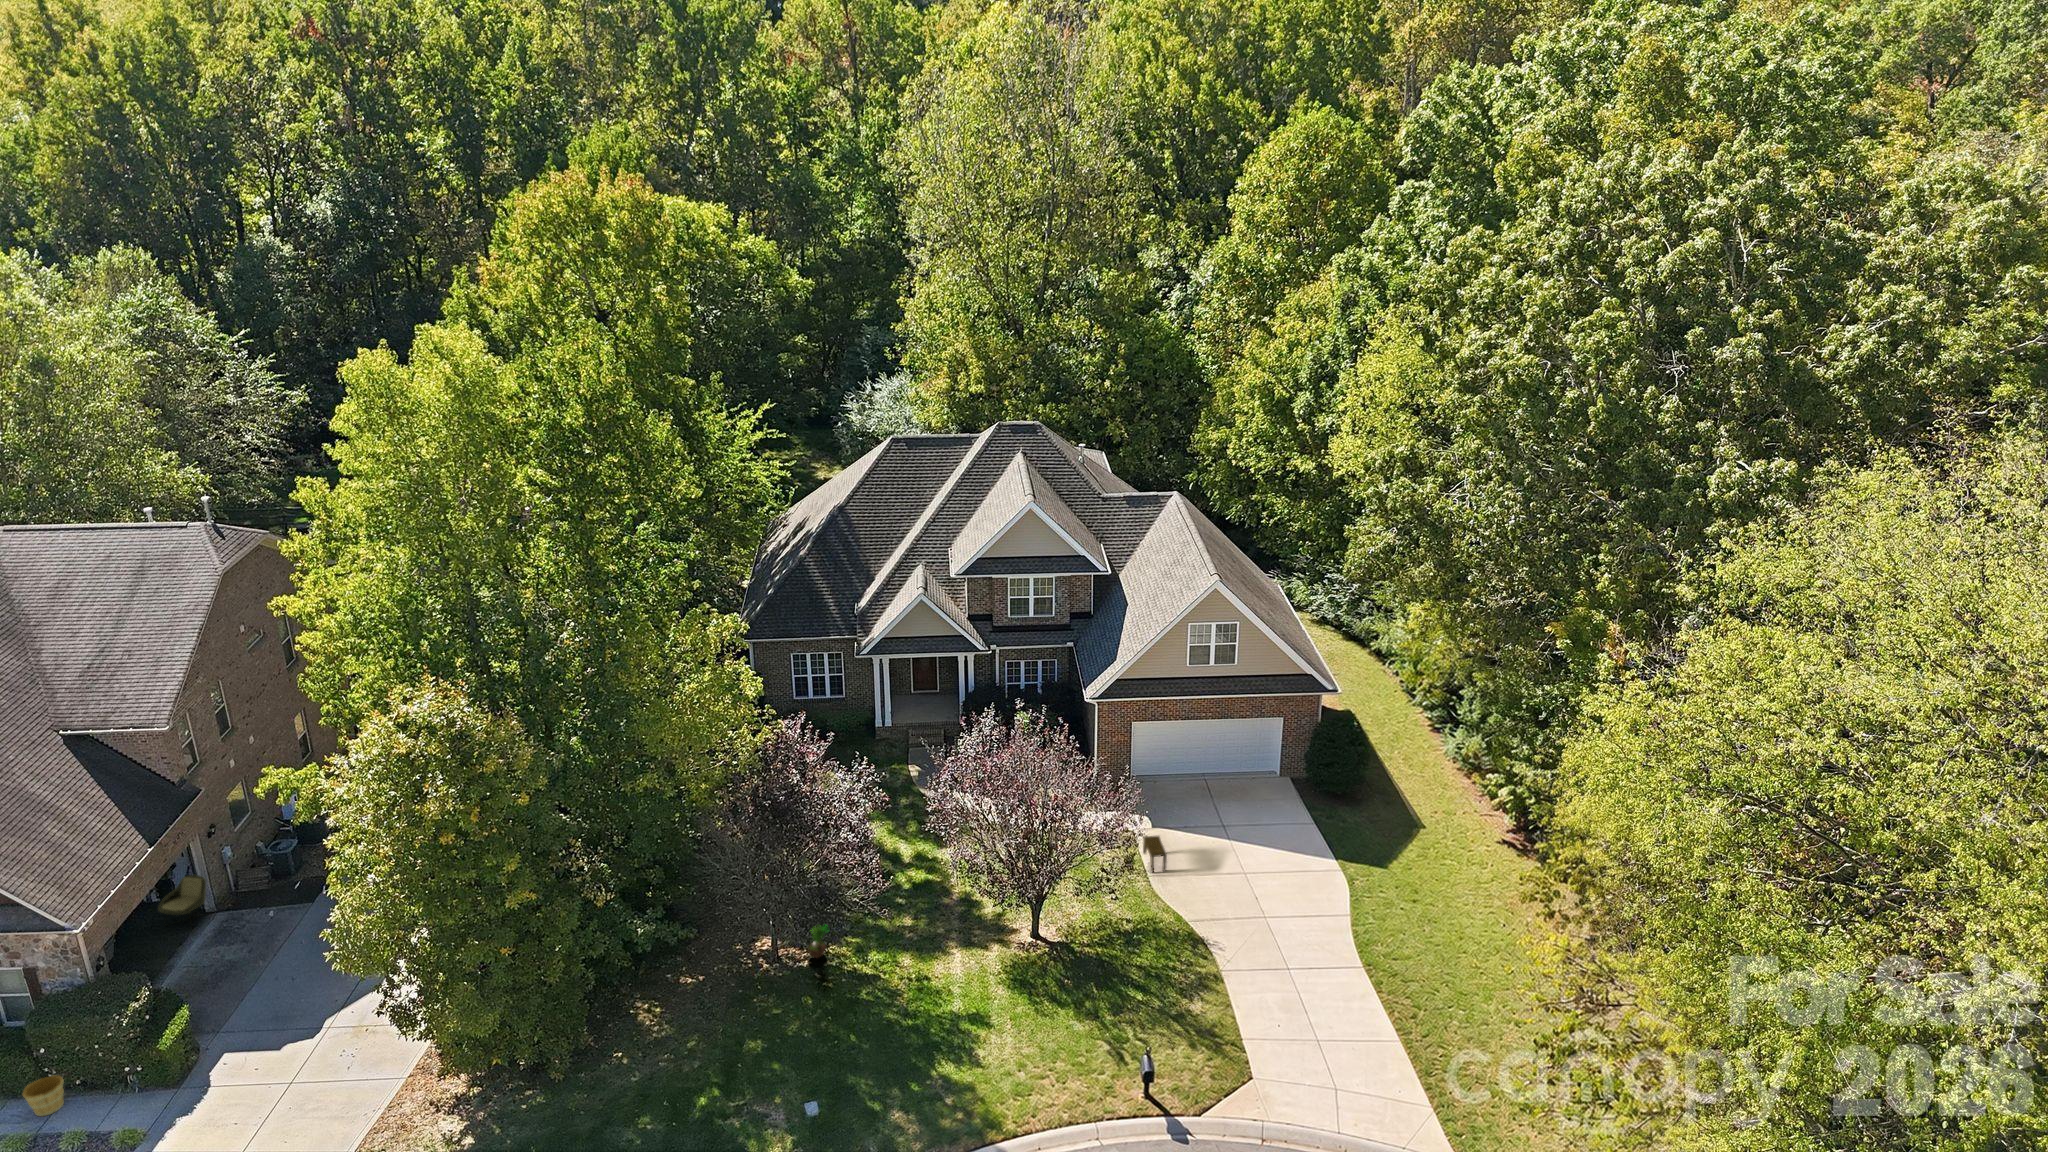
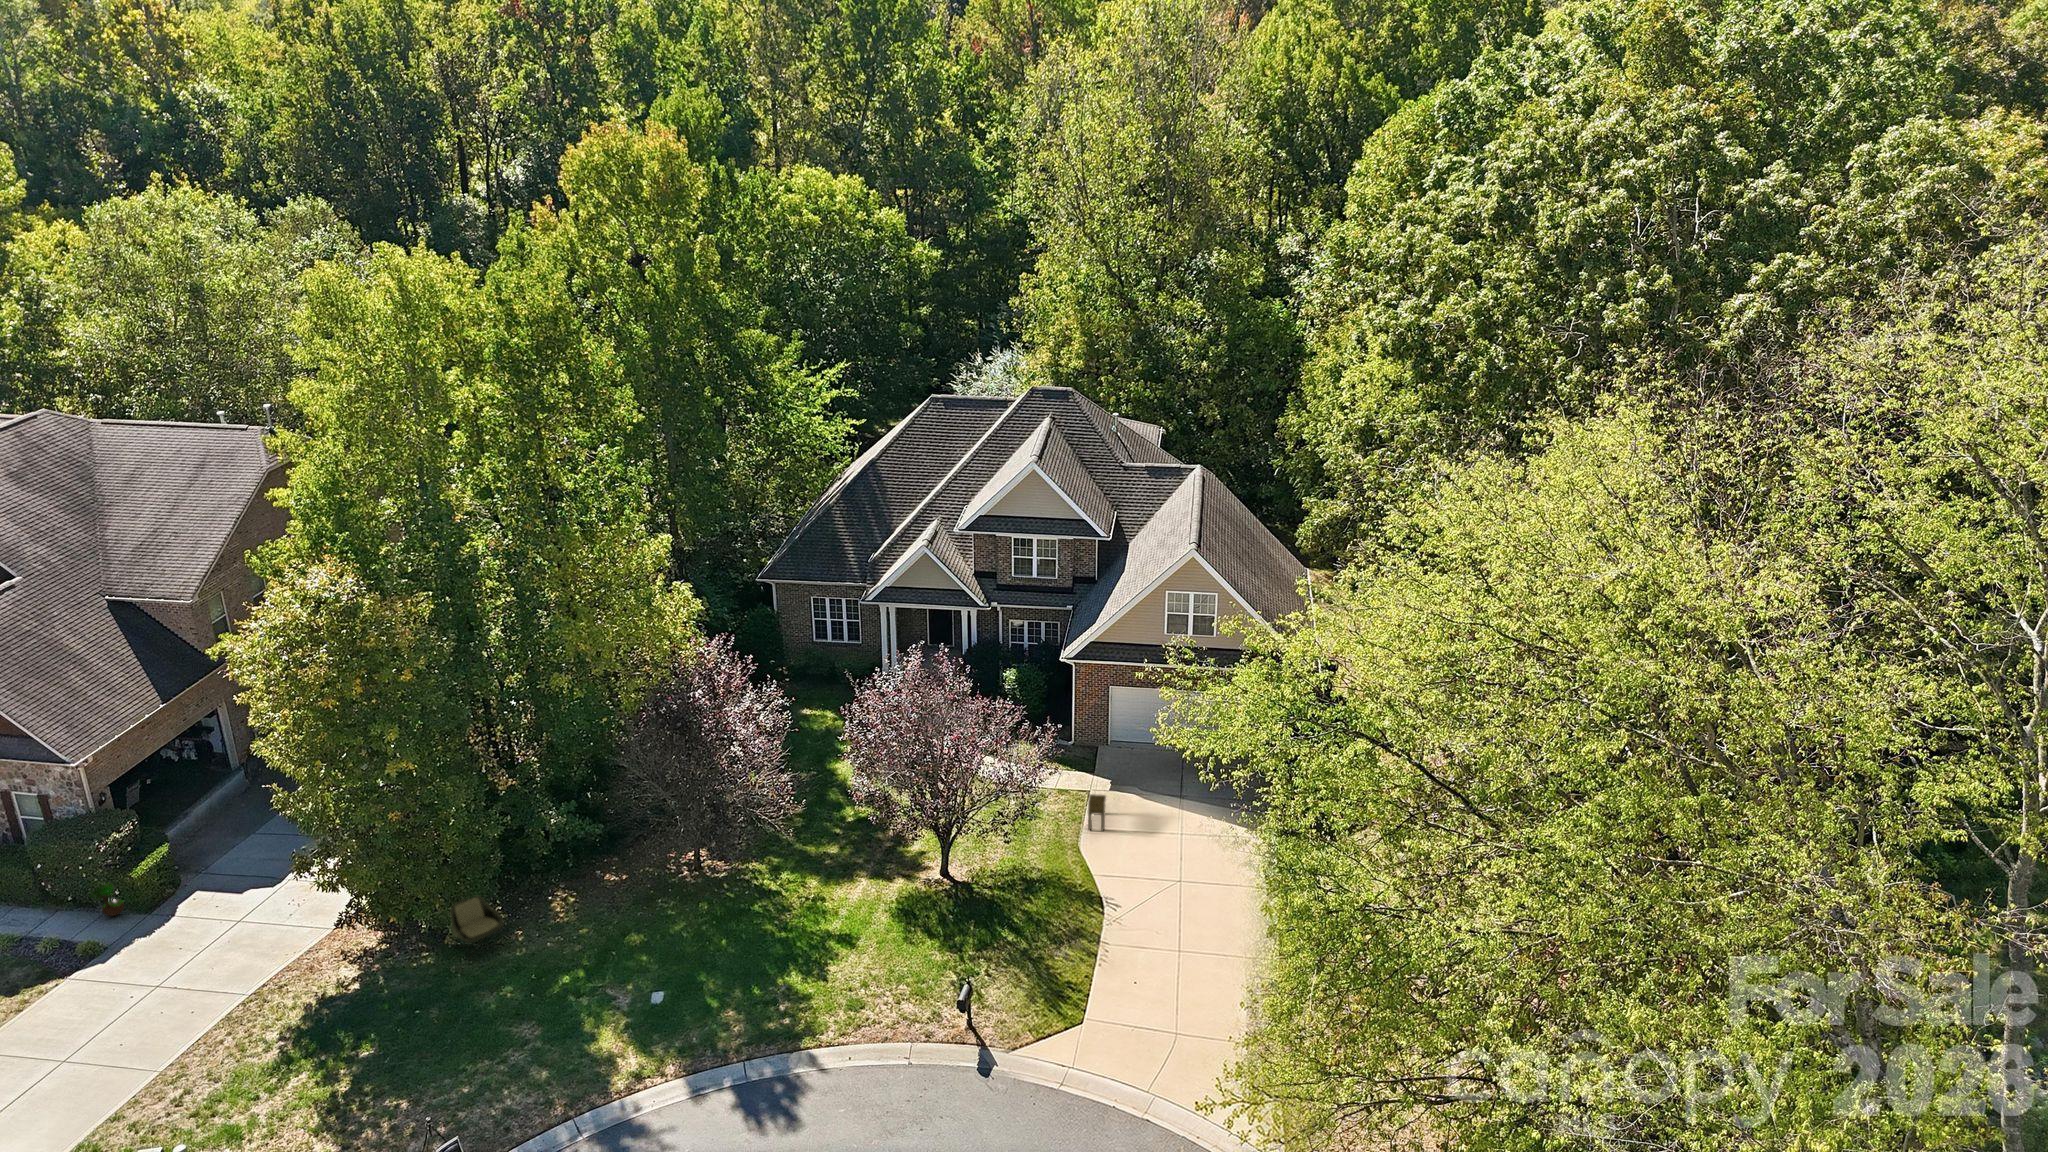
lounge chair: present [158,875,215,921] -> present [450,896,504,960]
potted tree: present [808,926,827,958] -> present [90,883,124,916]
wooden bucket: present [23,1076,64,1116] -> none [31,886,67,919]

